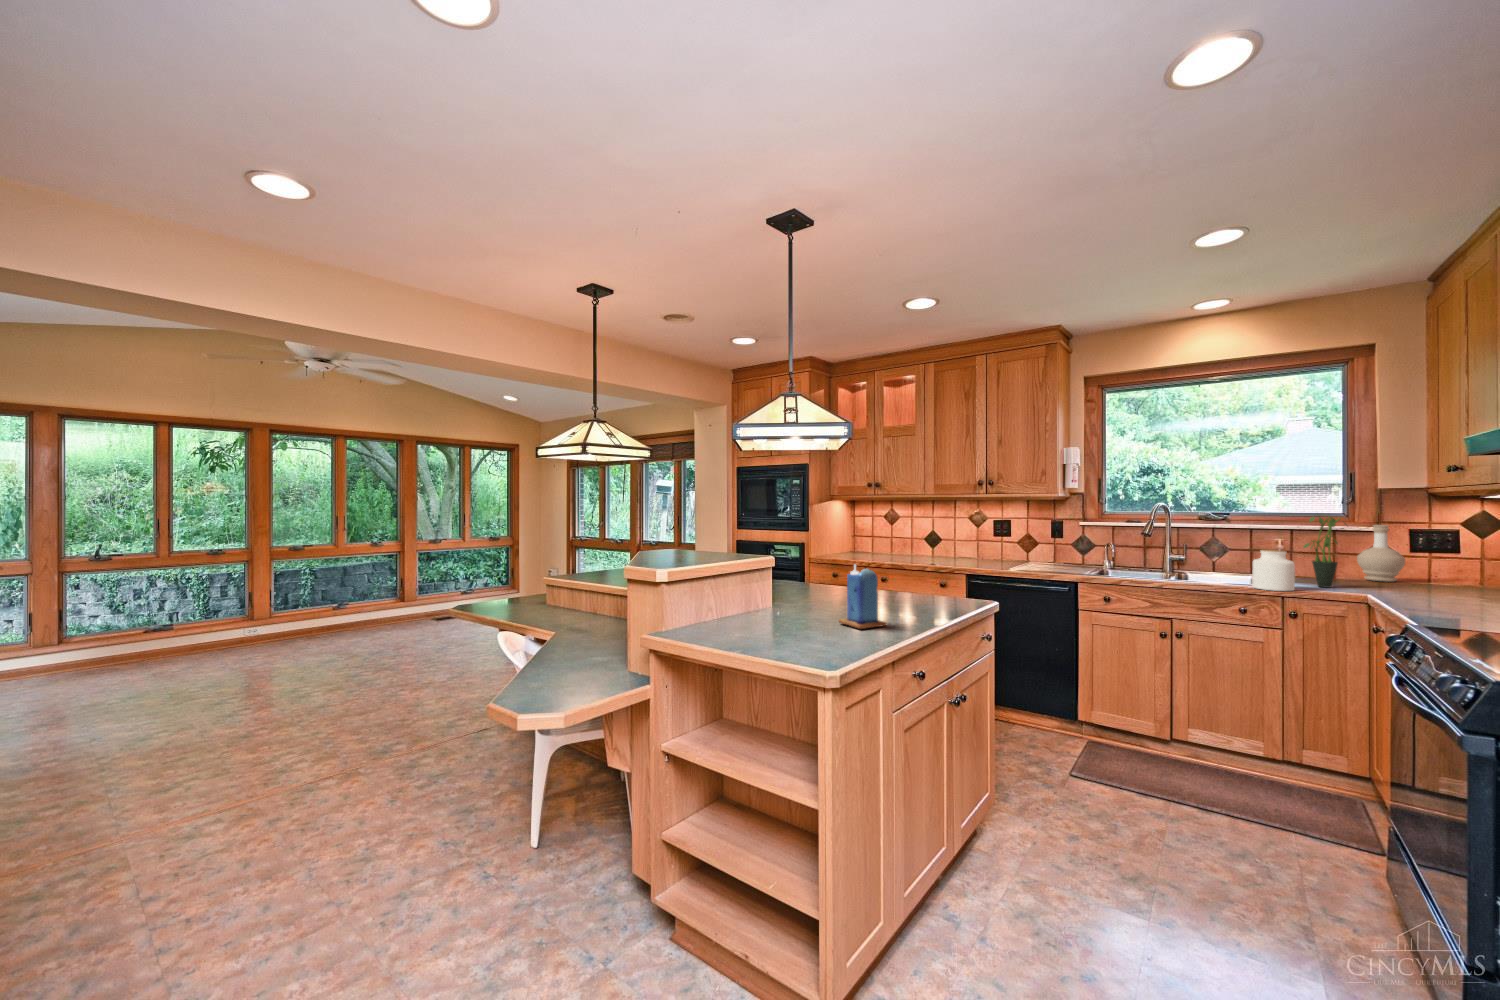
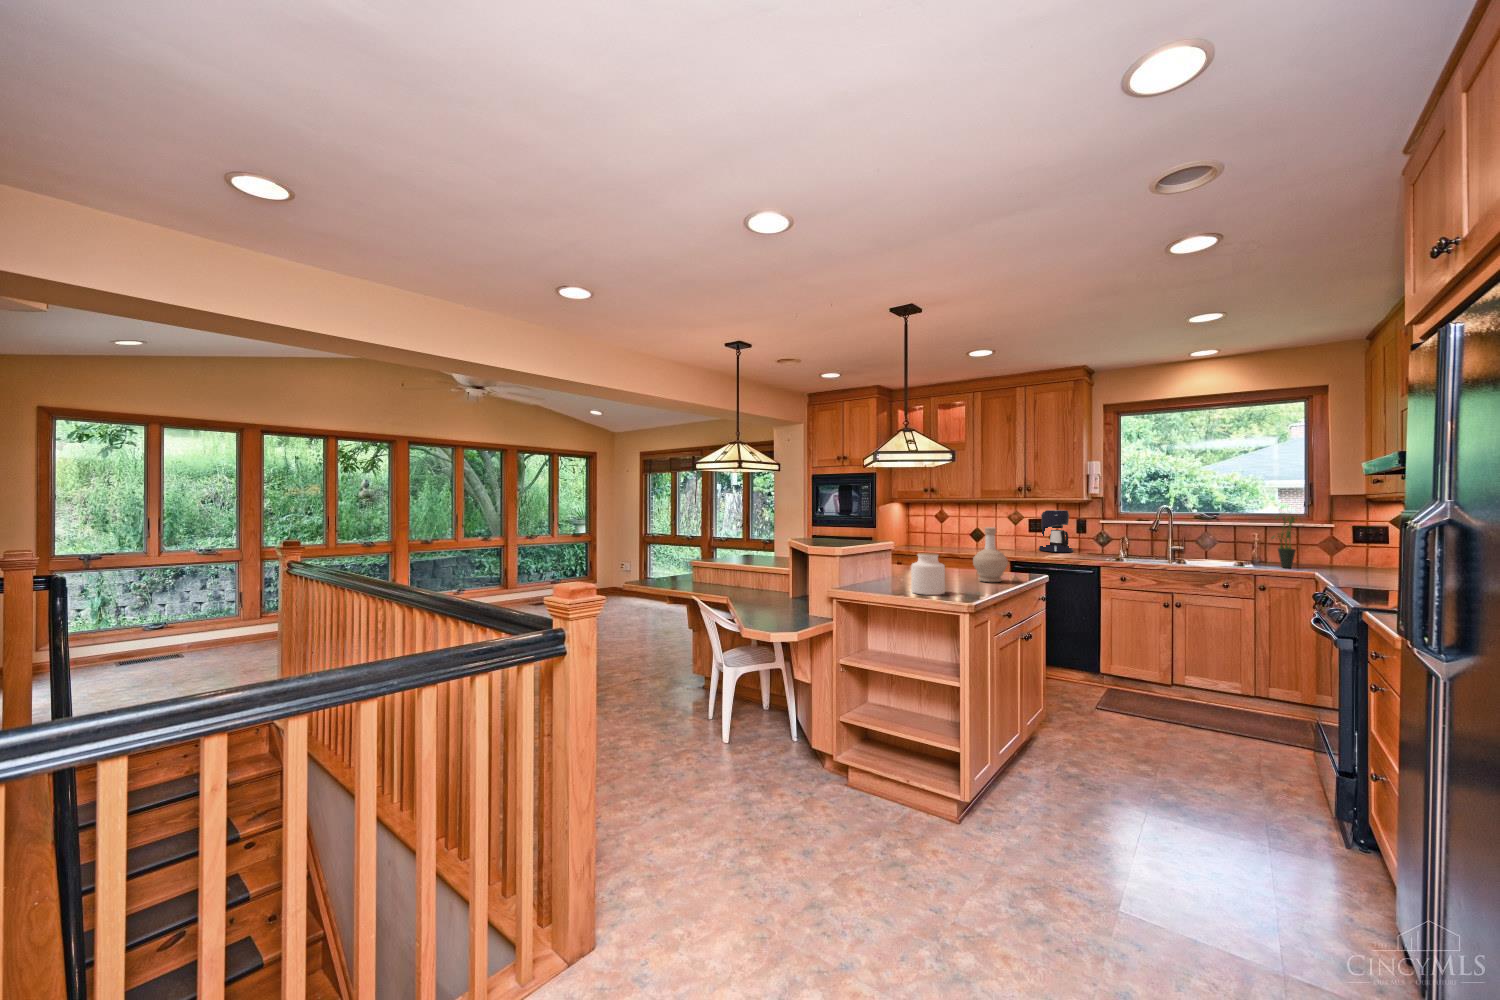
coffee maker: none [1004,510,1046,562] -> present [1039,510,1073,552]
bottle: present [1357,525,1405,582] -> present [973,527,1008,582]
jar: present [1252,550,1295,591] -> present [911,553,945,595]
candle: present [839,565,886,629] -> none [945,545,979,588]

